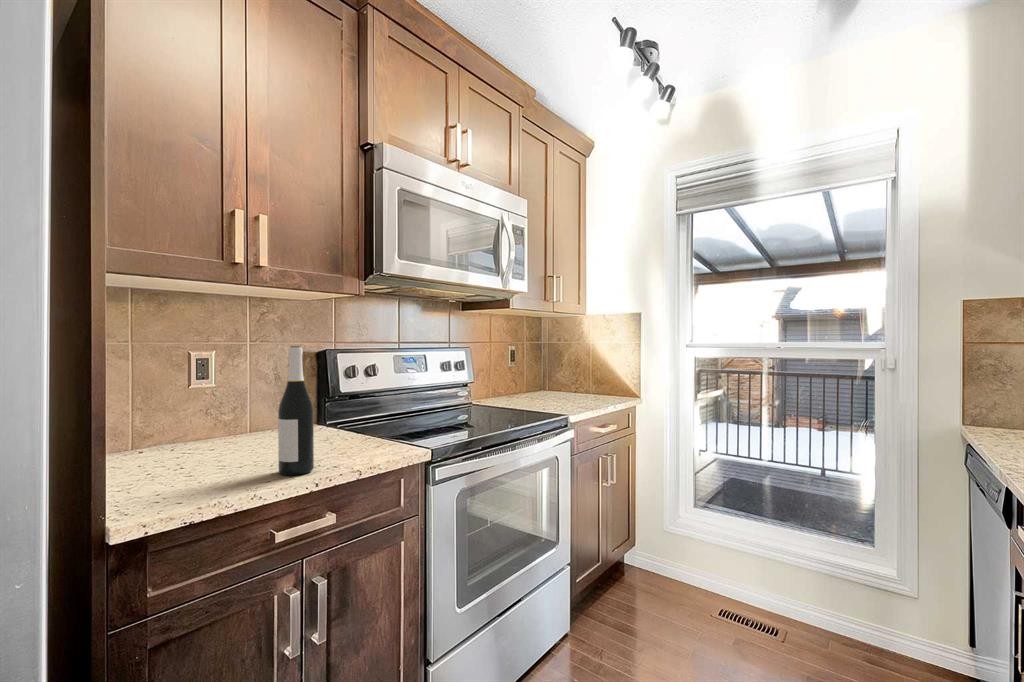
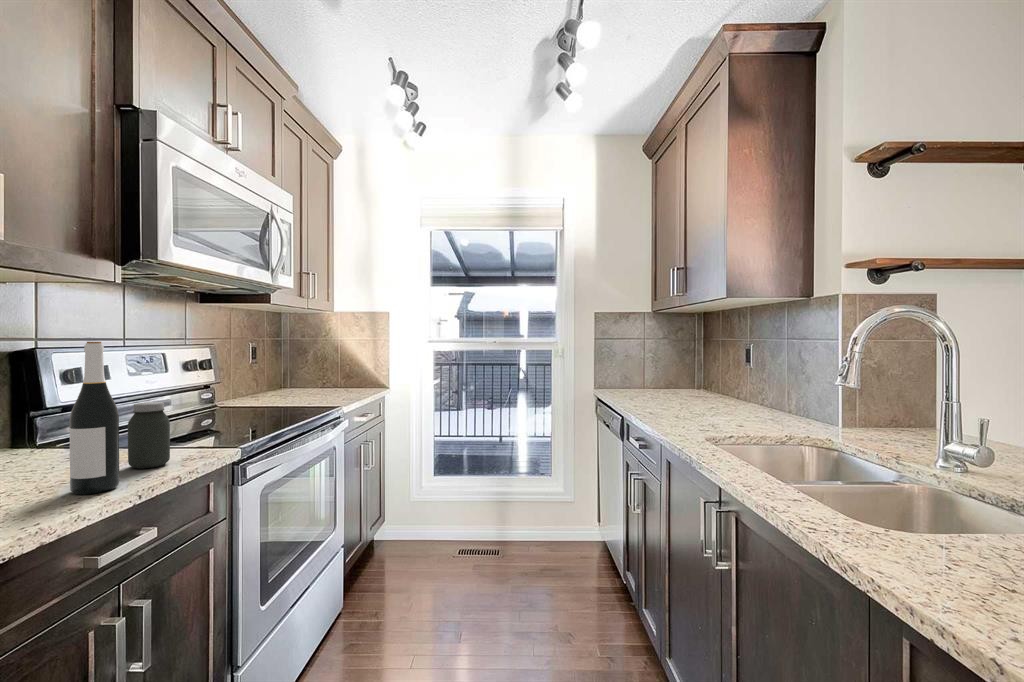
jar: none [340,399,371,457] -> present [128,402,170,469]

